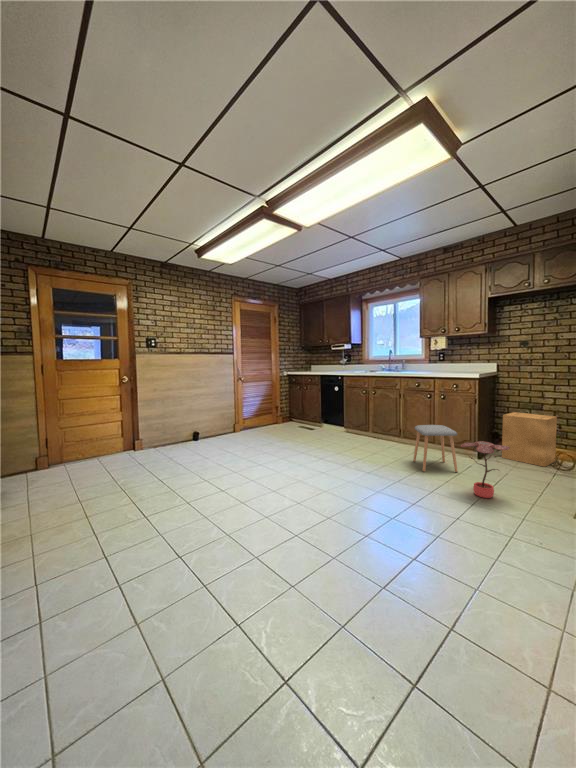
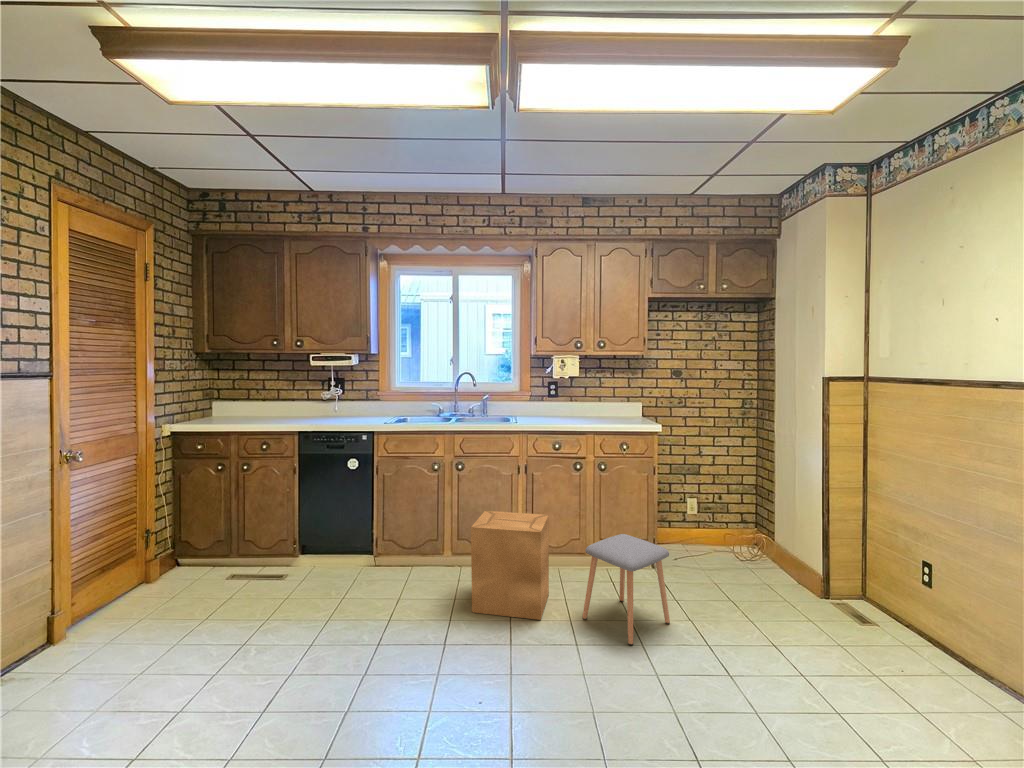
cardboard box: present [502,412,557,467] -> present [471,511,549,620]
potted plant: present [461,441,510,498] -> none [732,569,801,680]

